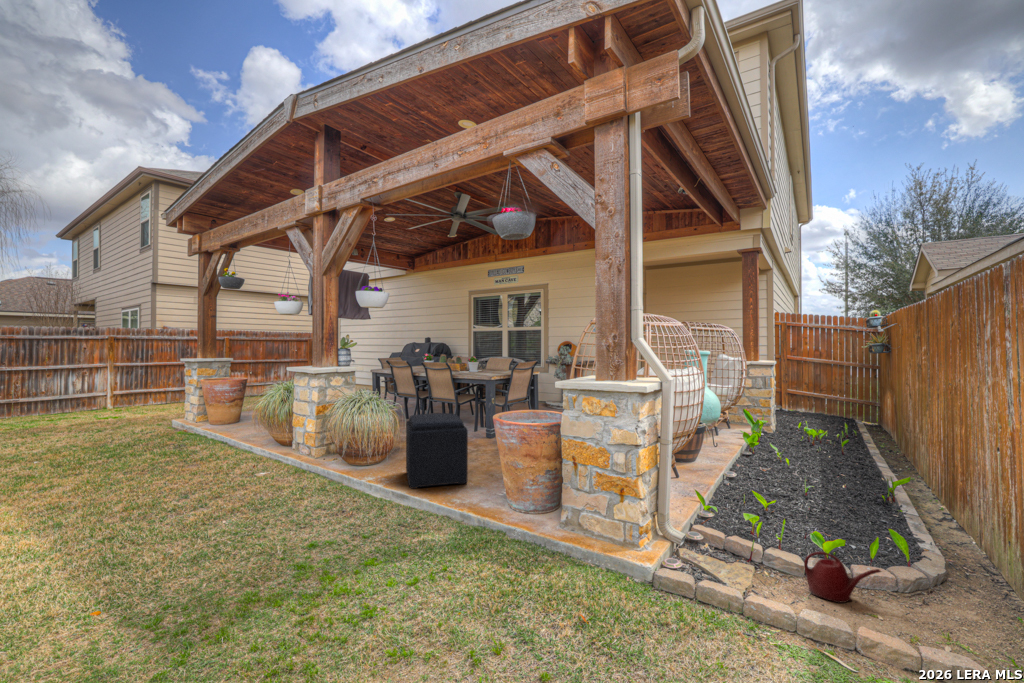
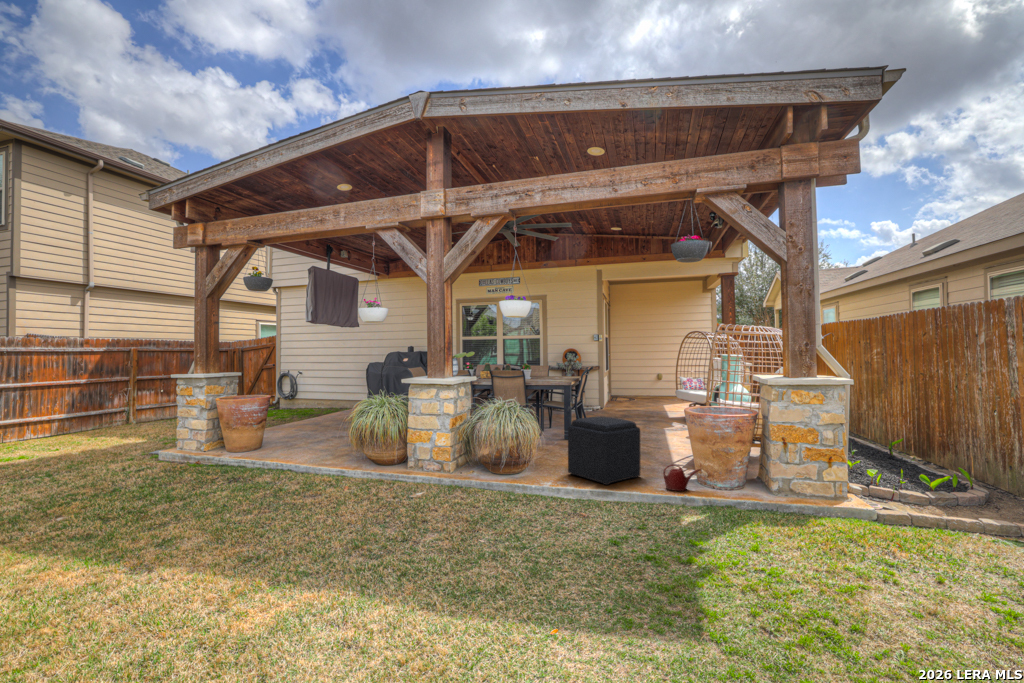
watering can: present [804,552,881,603] -> present [663,464,701,491]

